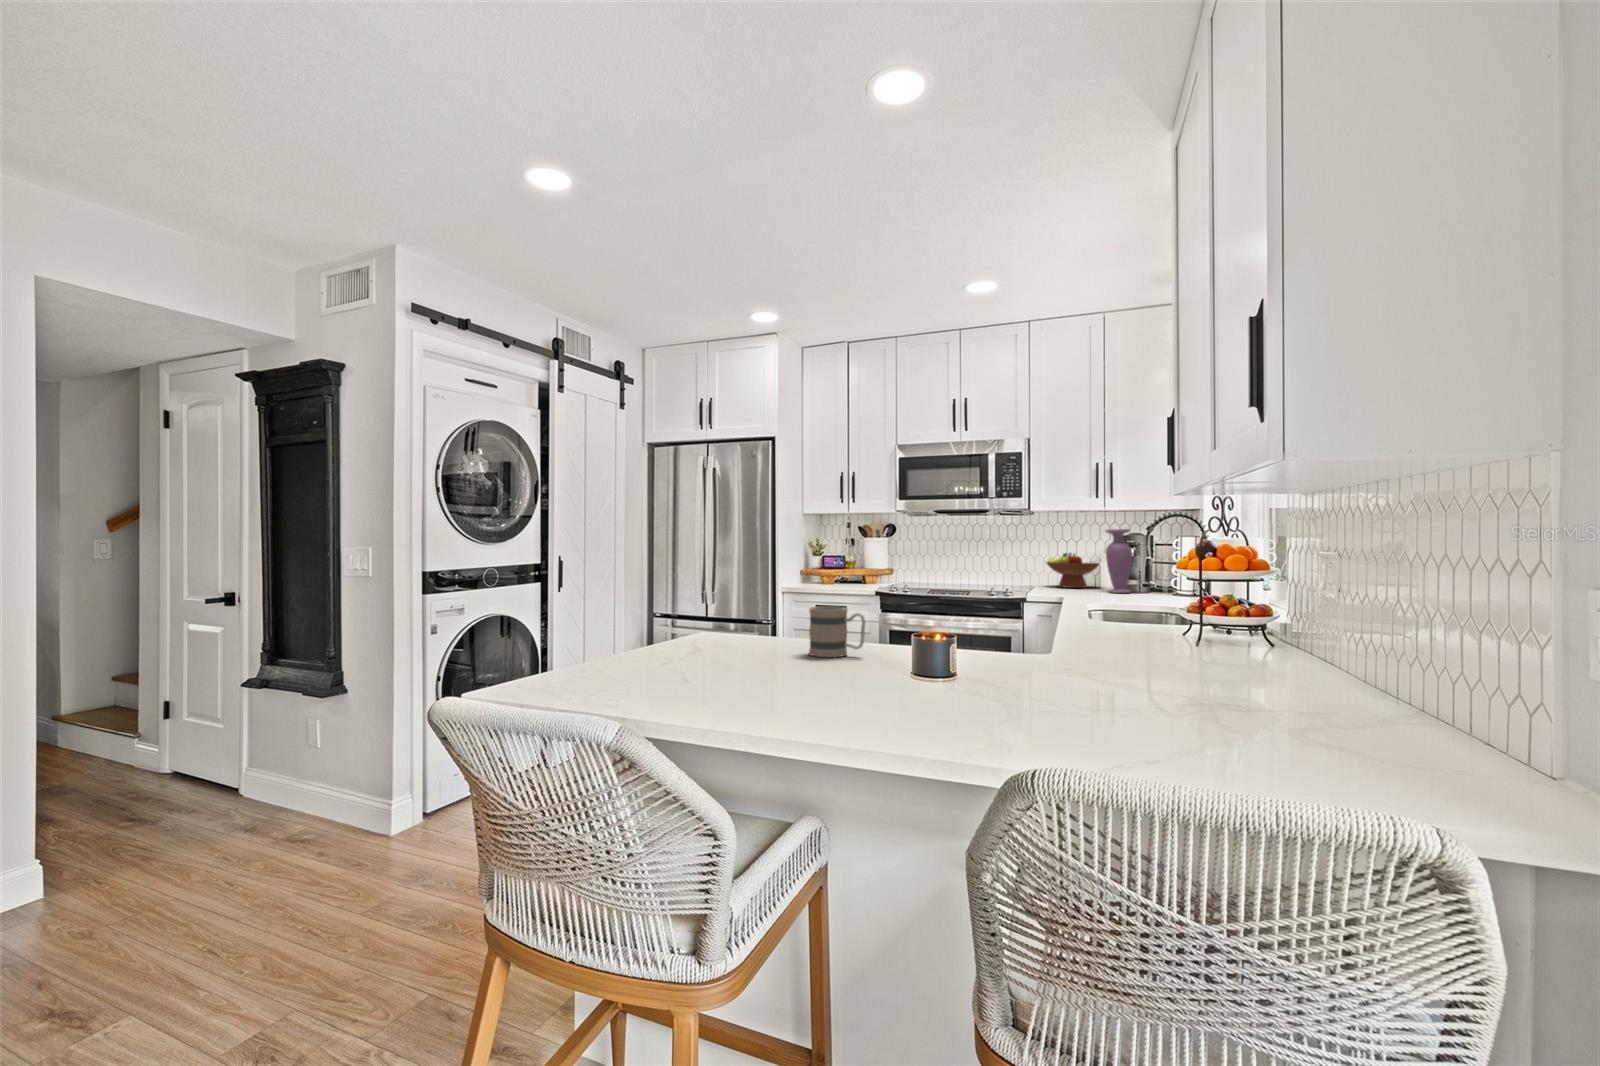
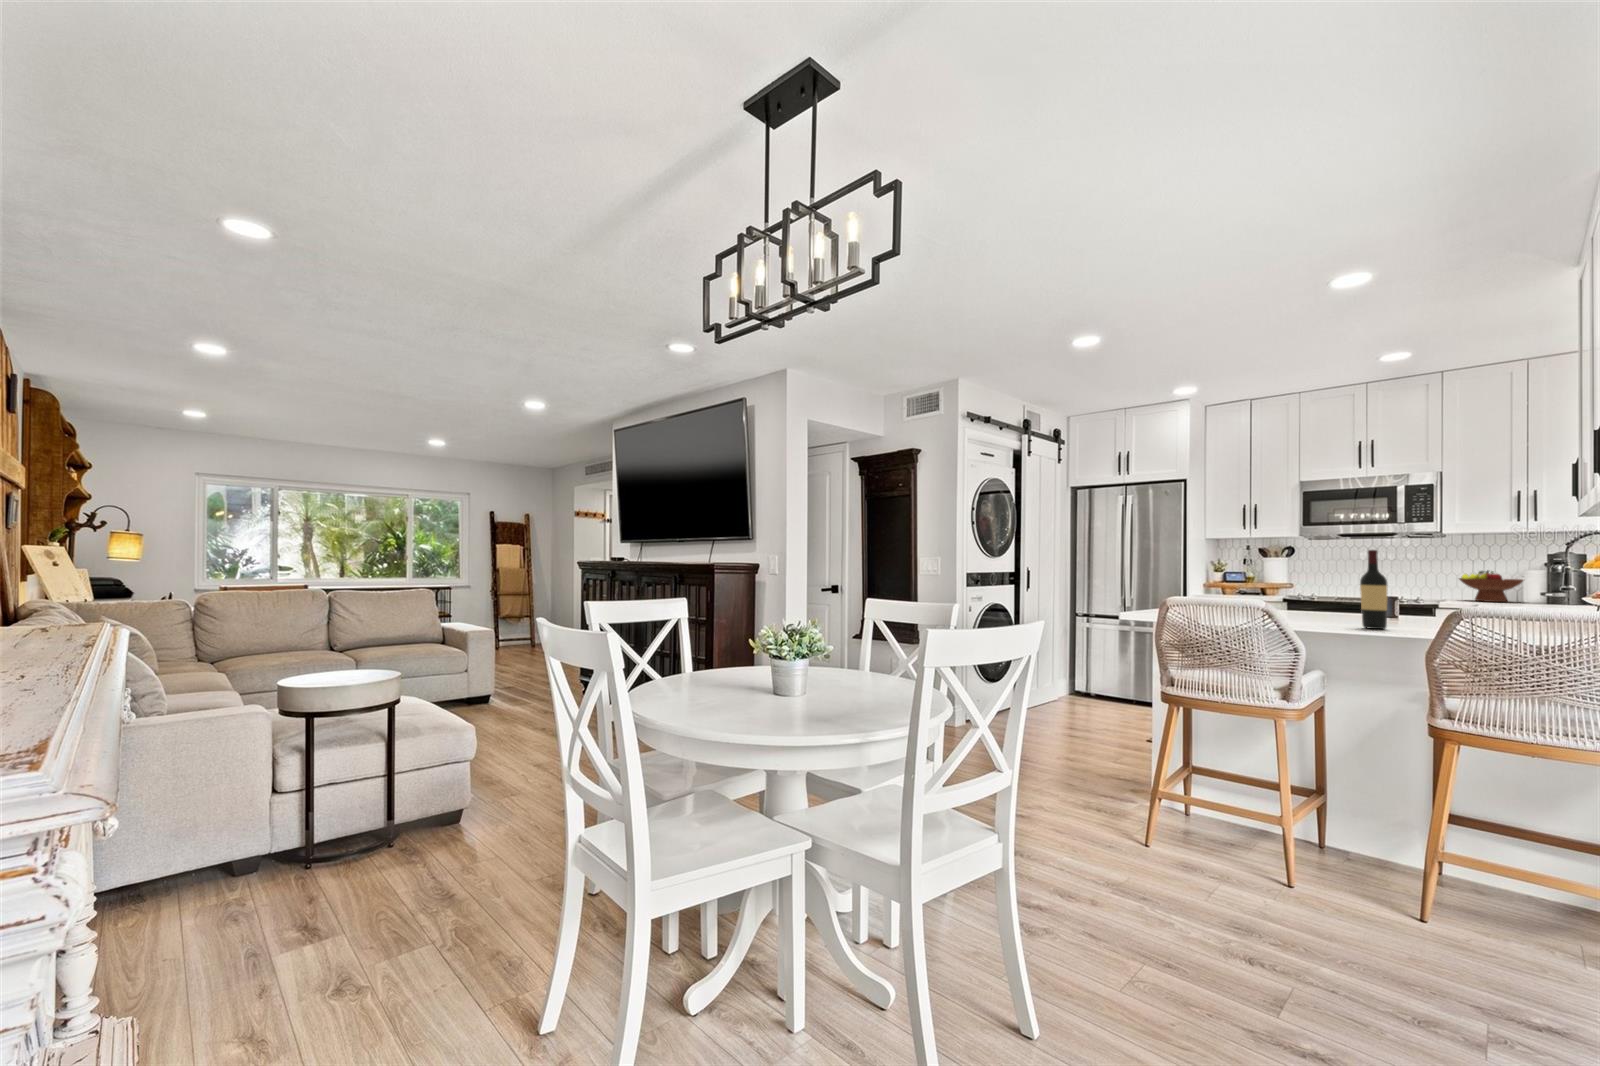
vase: present [1106,529,1132,593] -> none [1529,549,1563,606]
wine bottle: none [873,542,911,685] -> present [1360,550,1388,629]
mug: present [809,606,866,657] -> none [1294,591,1339,621]

